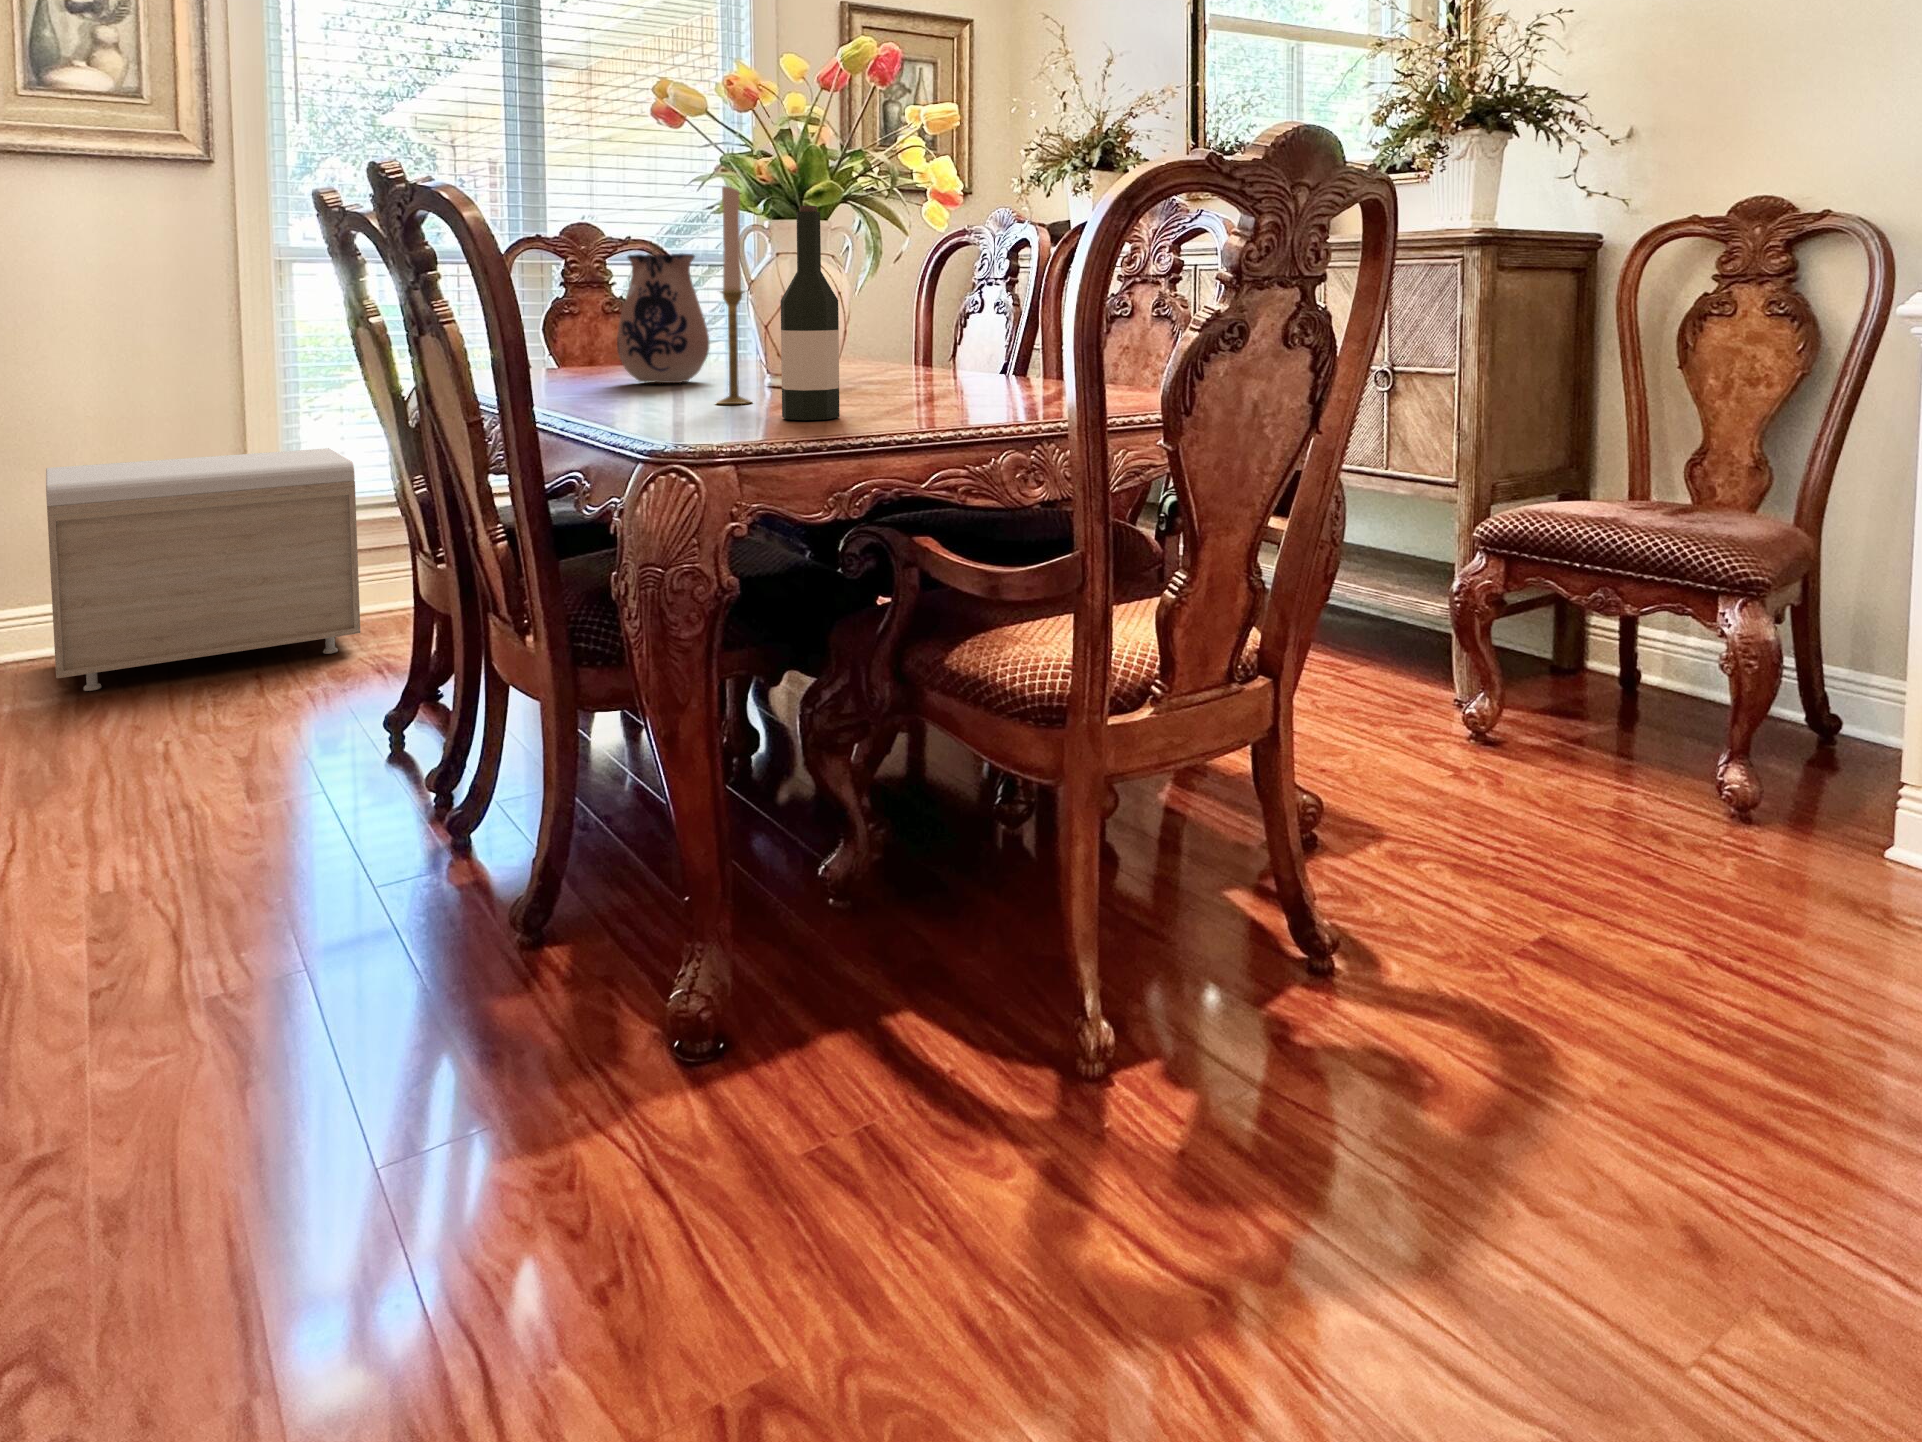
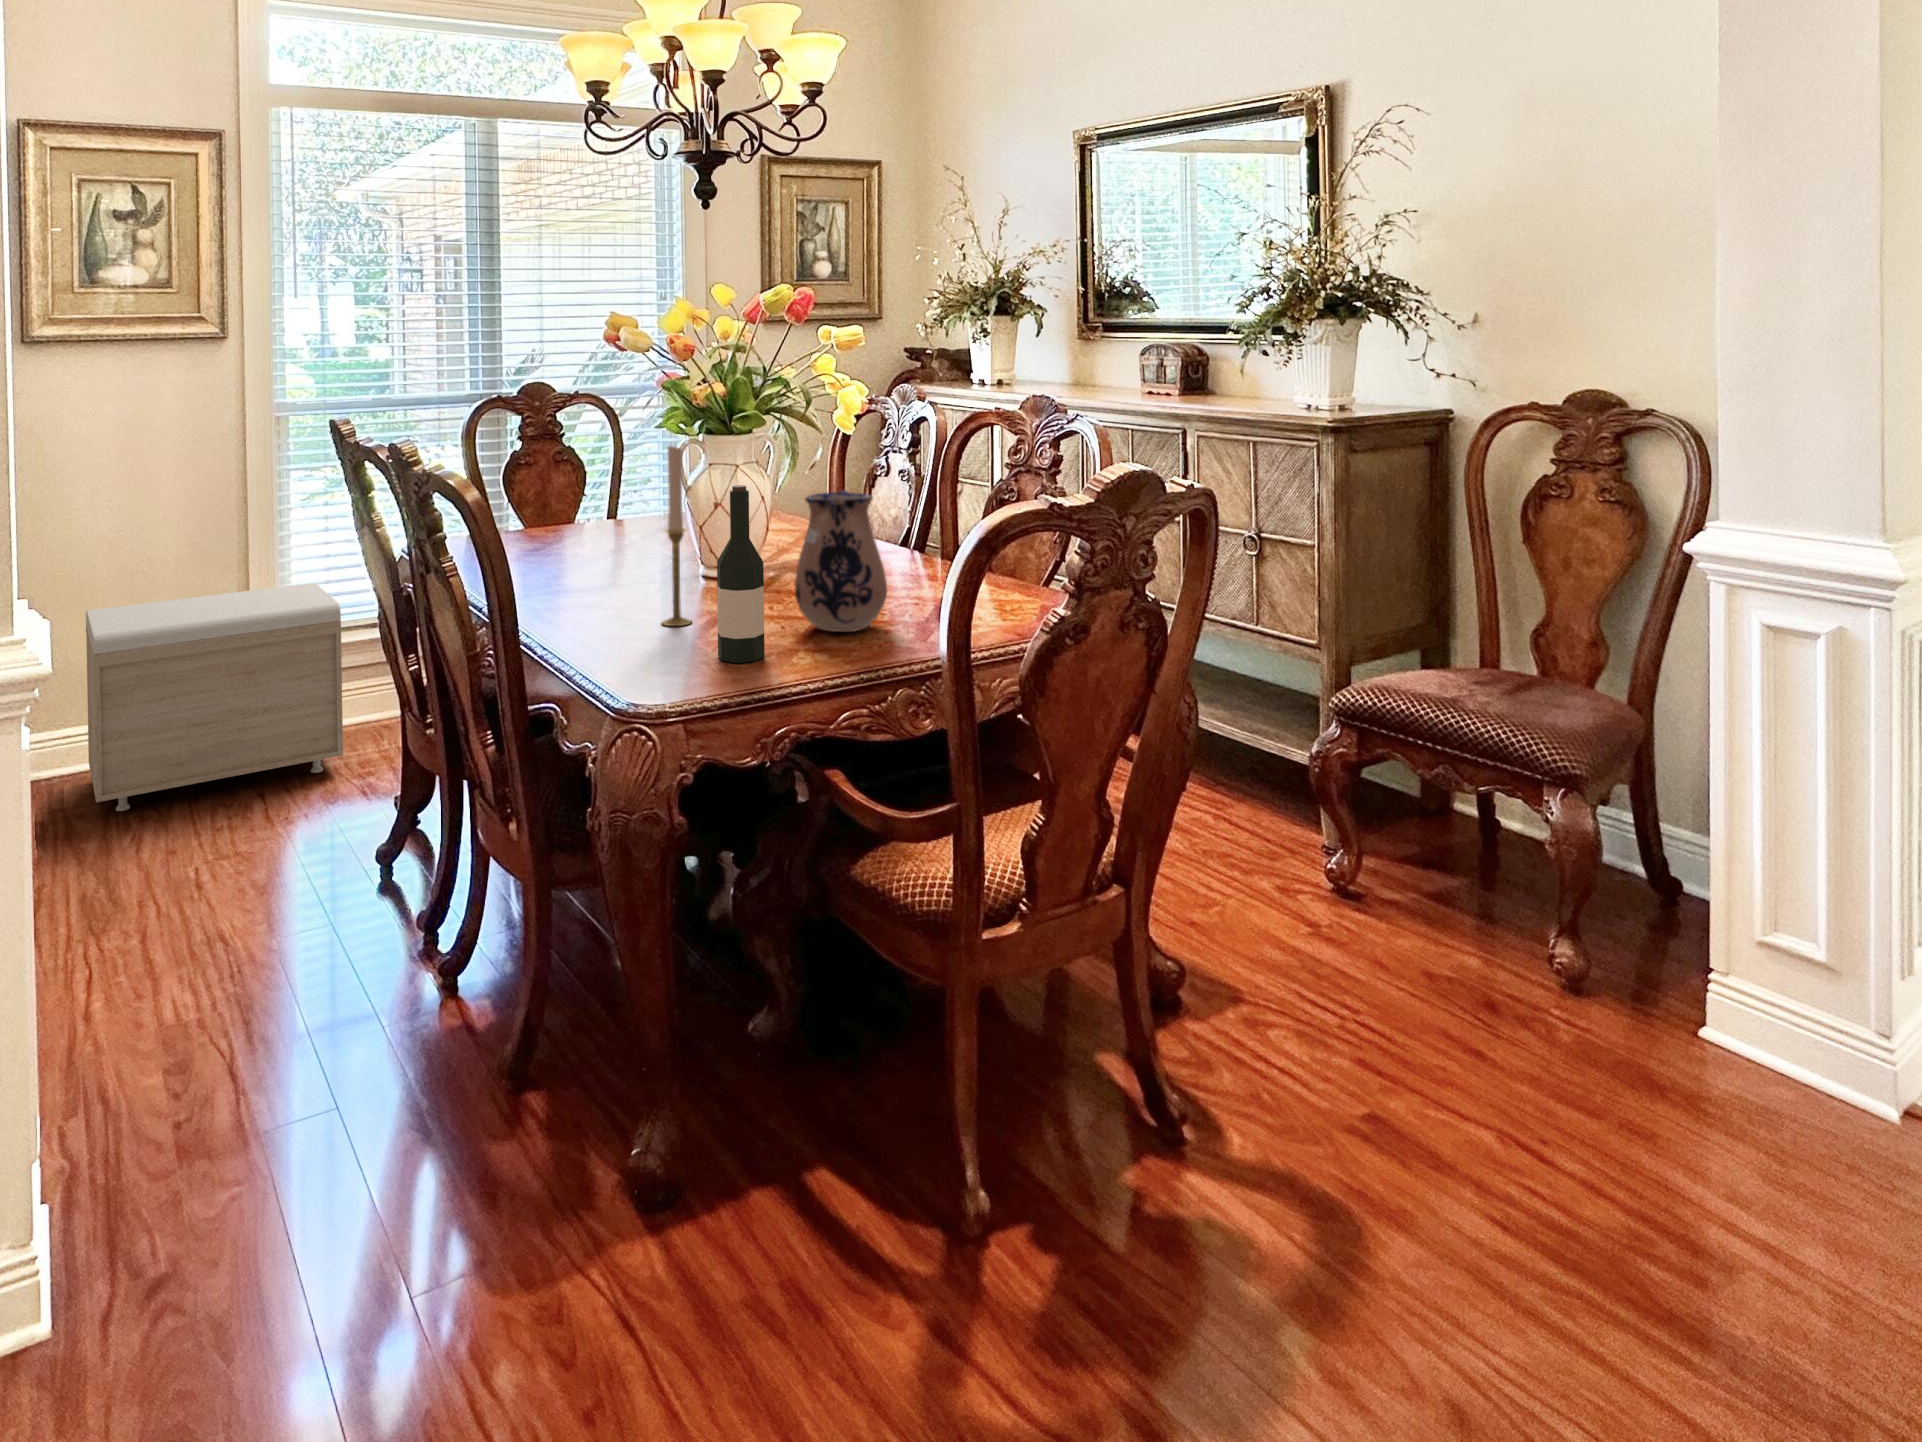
ceramic pitcher: present [617,254,709,383] -> present [795,491,887,632]

